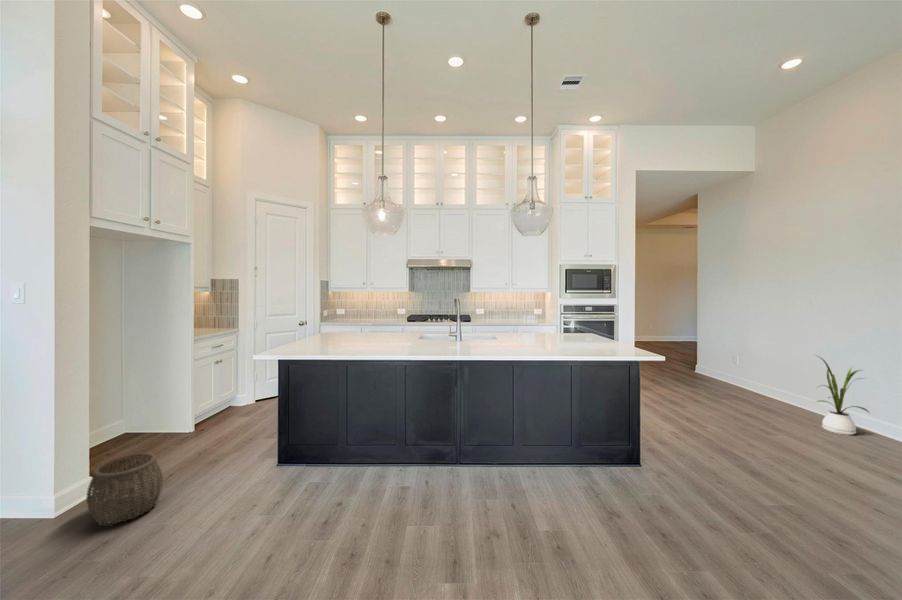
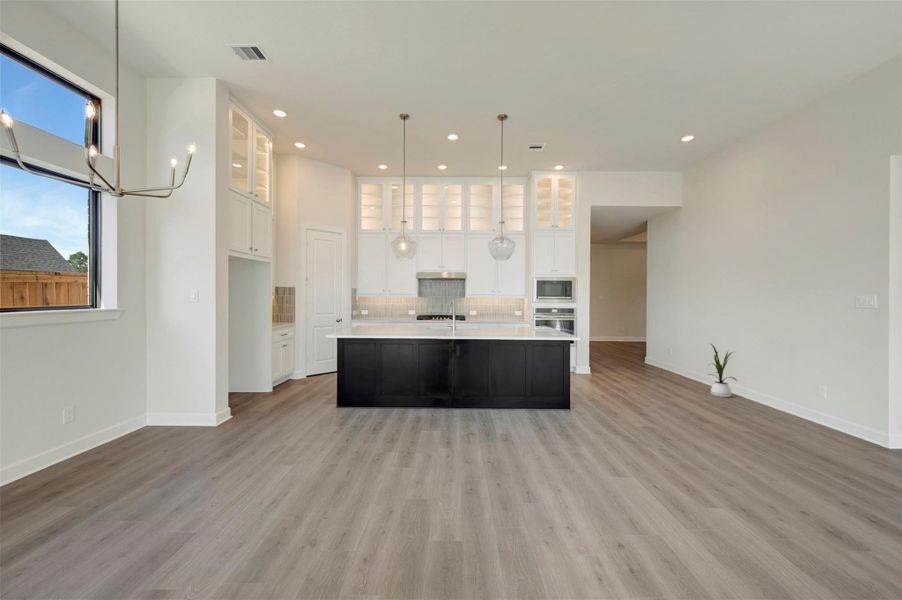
woven basket: present [86,453,163,524] -> none [235,391,273,428]

